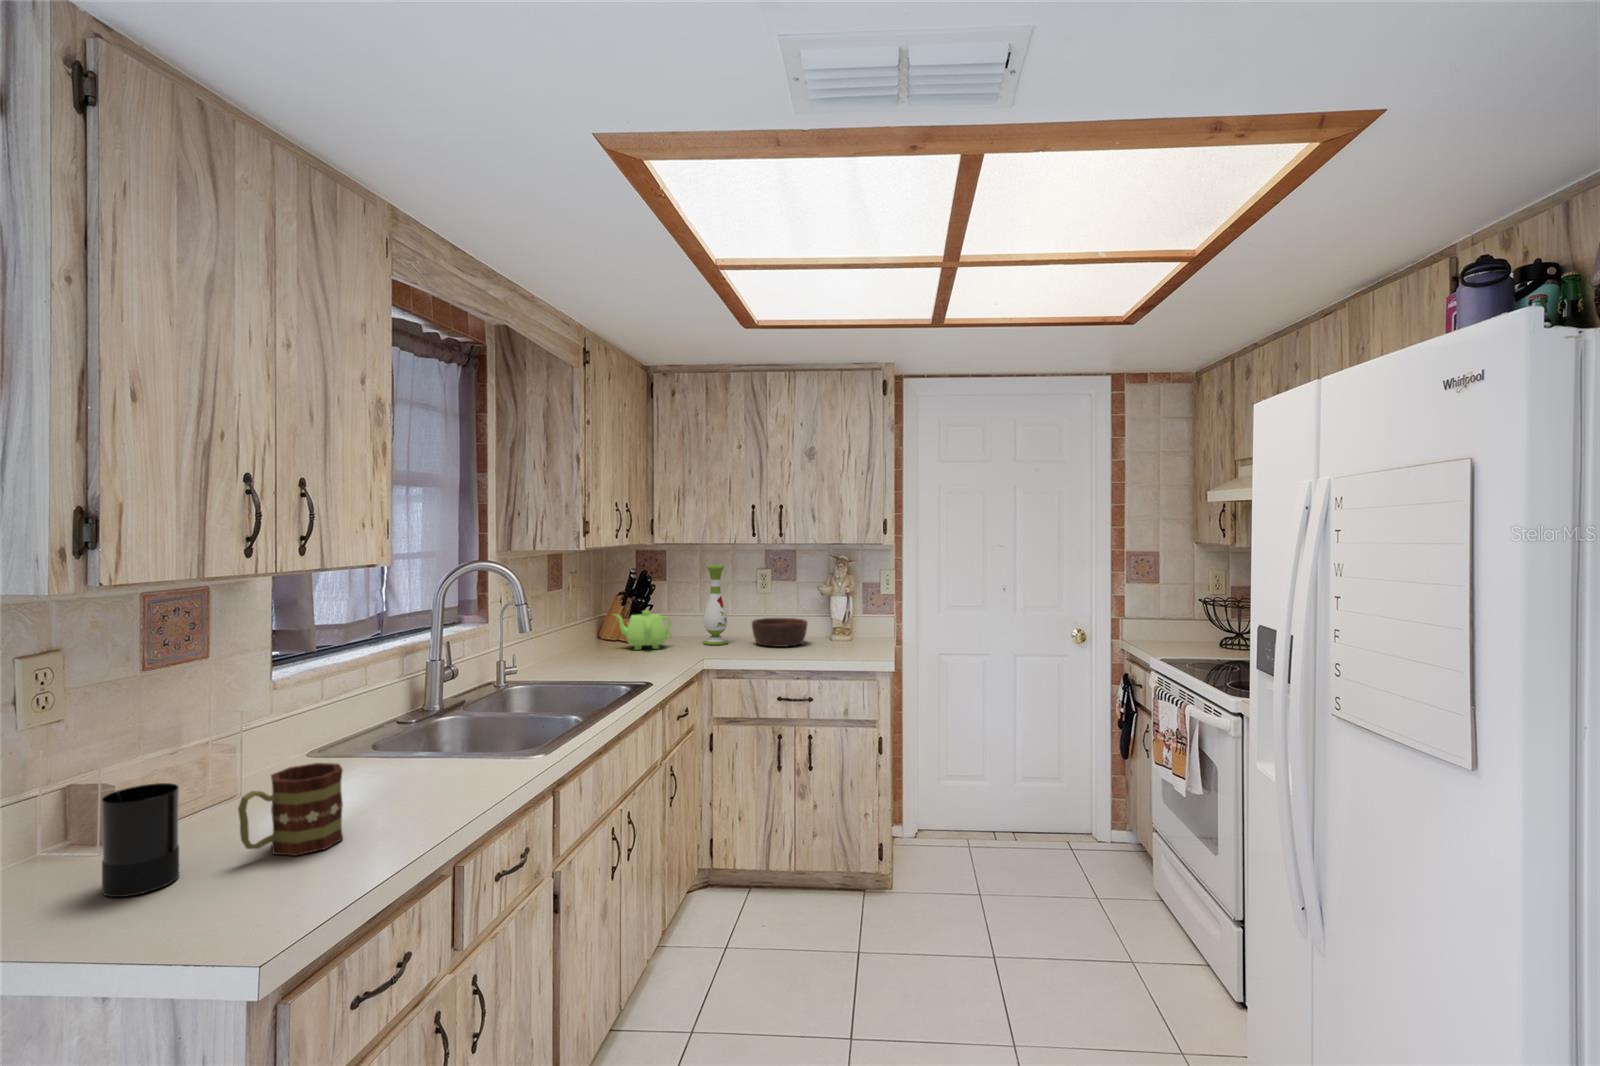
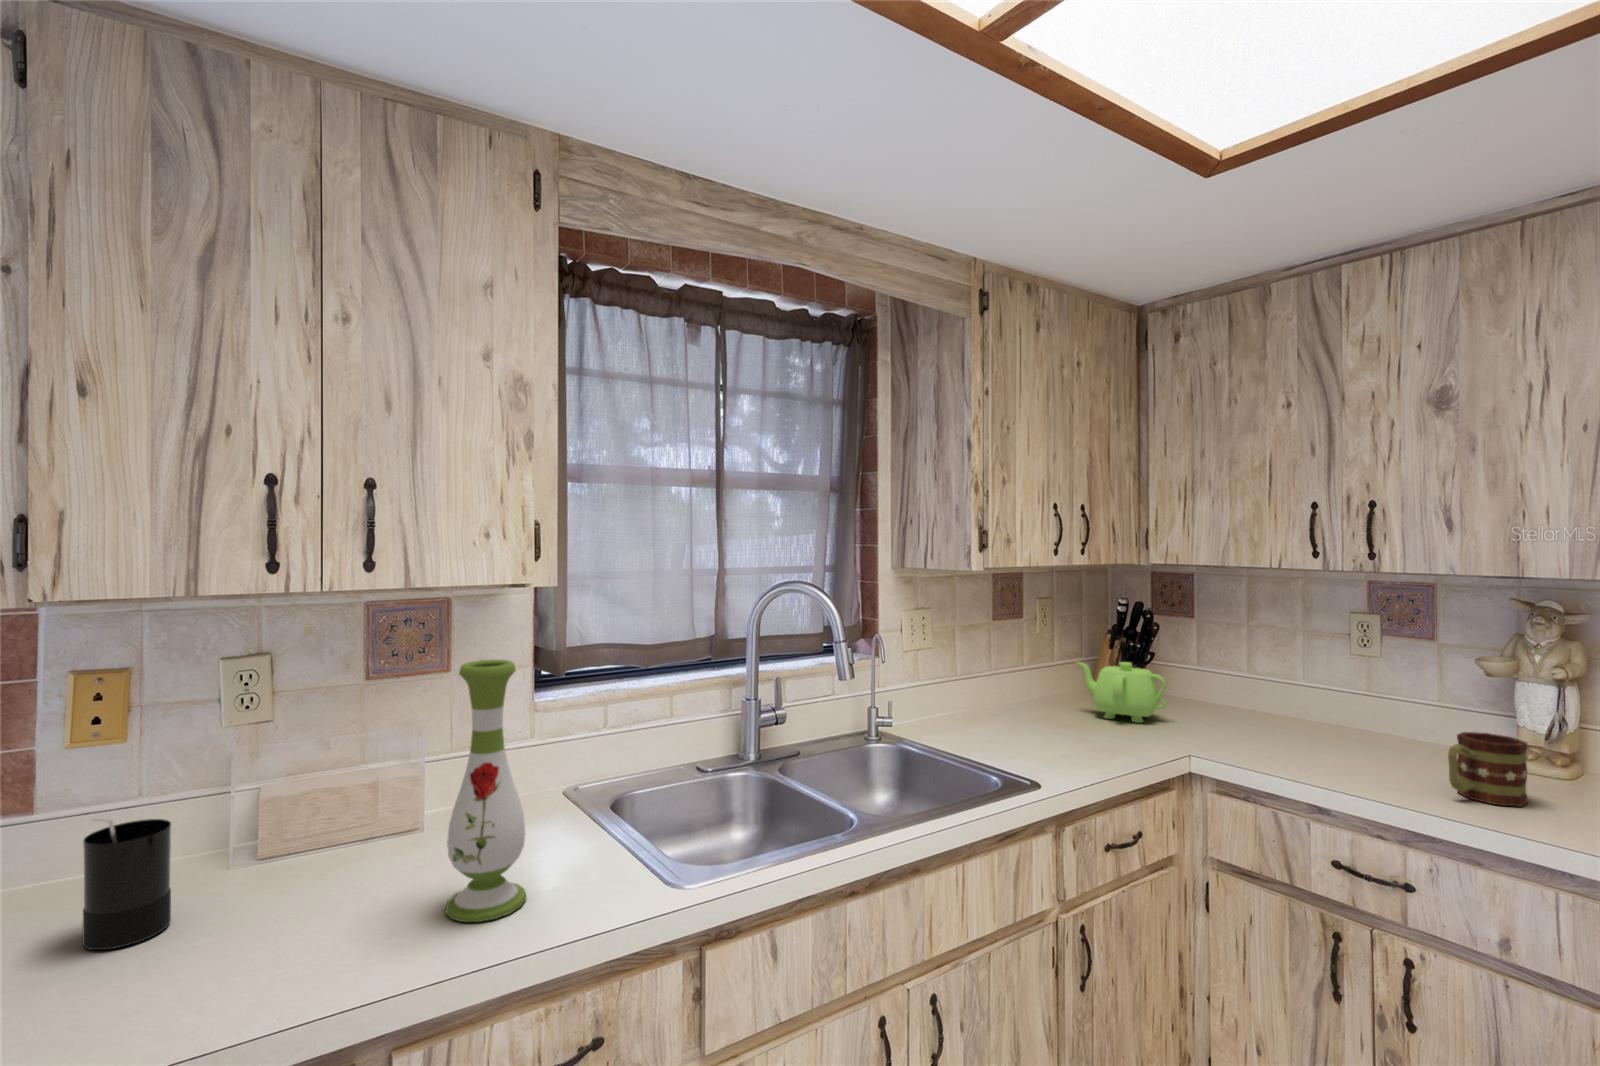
vase: present [703,565,728,645] -> present [446,659,526,922]
wooden bowl: present [752,618,807,647] -> none [1316,700,1444,763]
mug: present [238,763,343,856] -> present [1448,732,1528,807]

